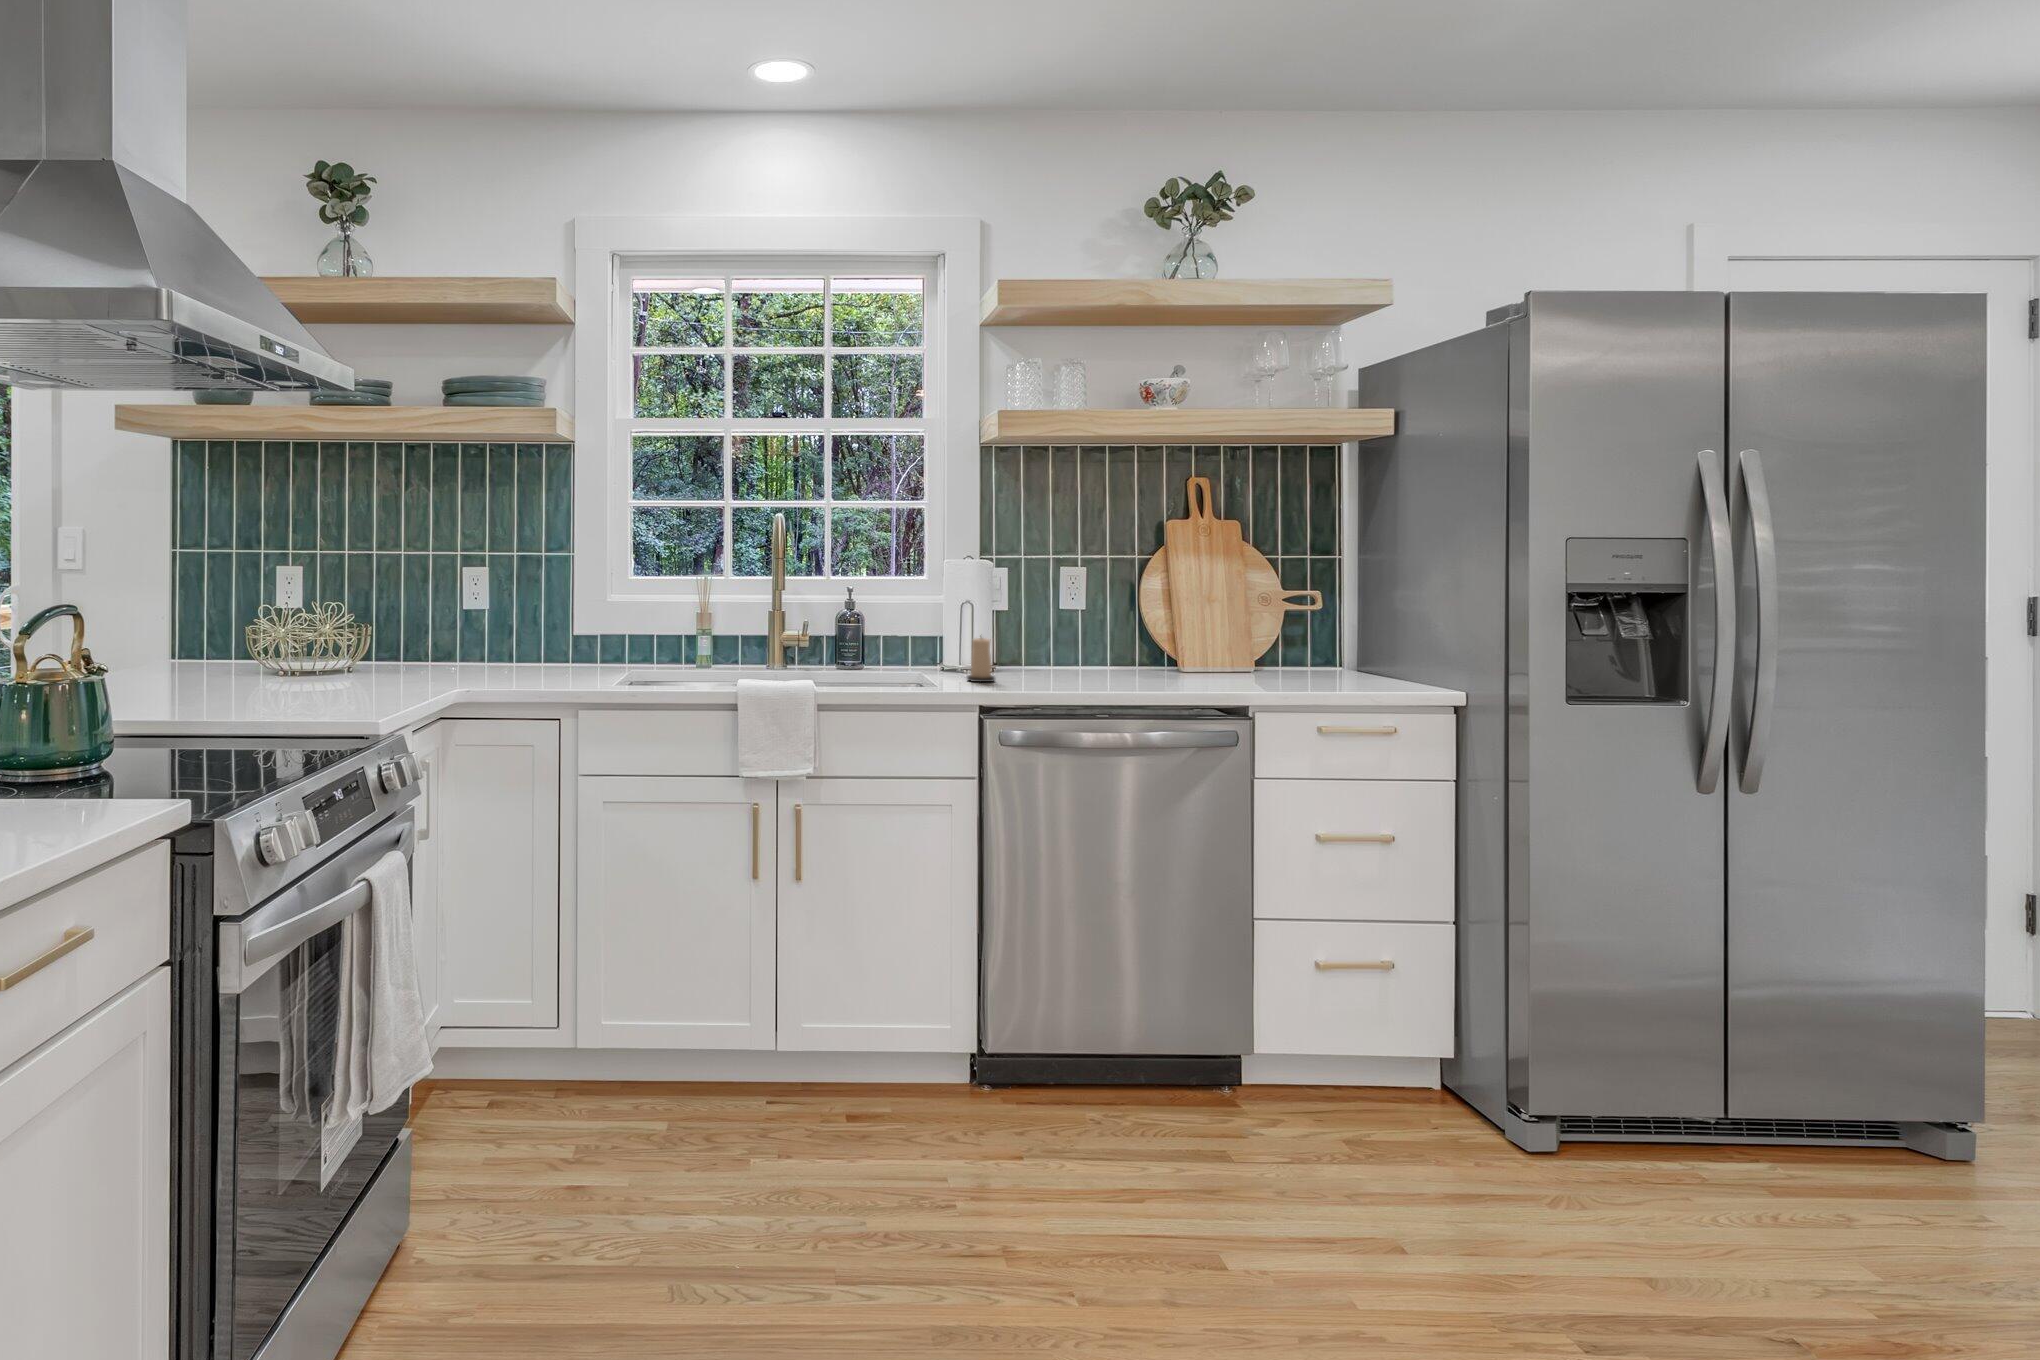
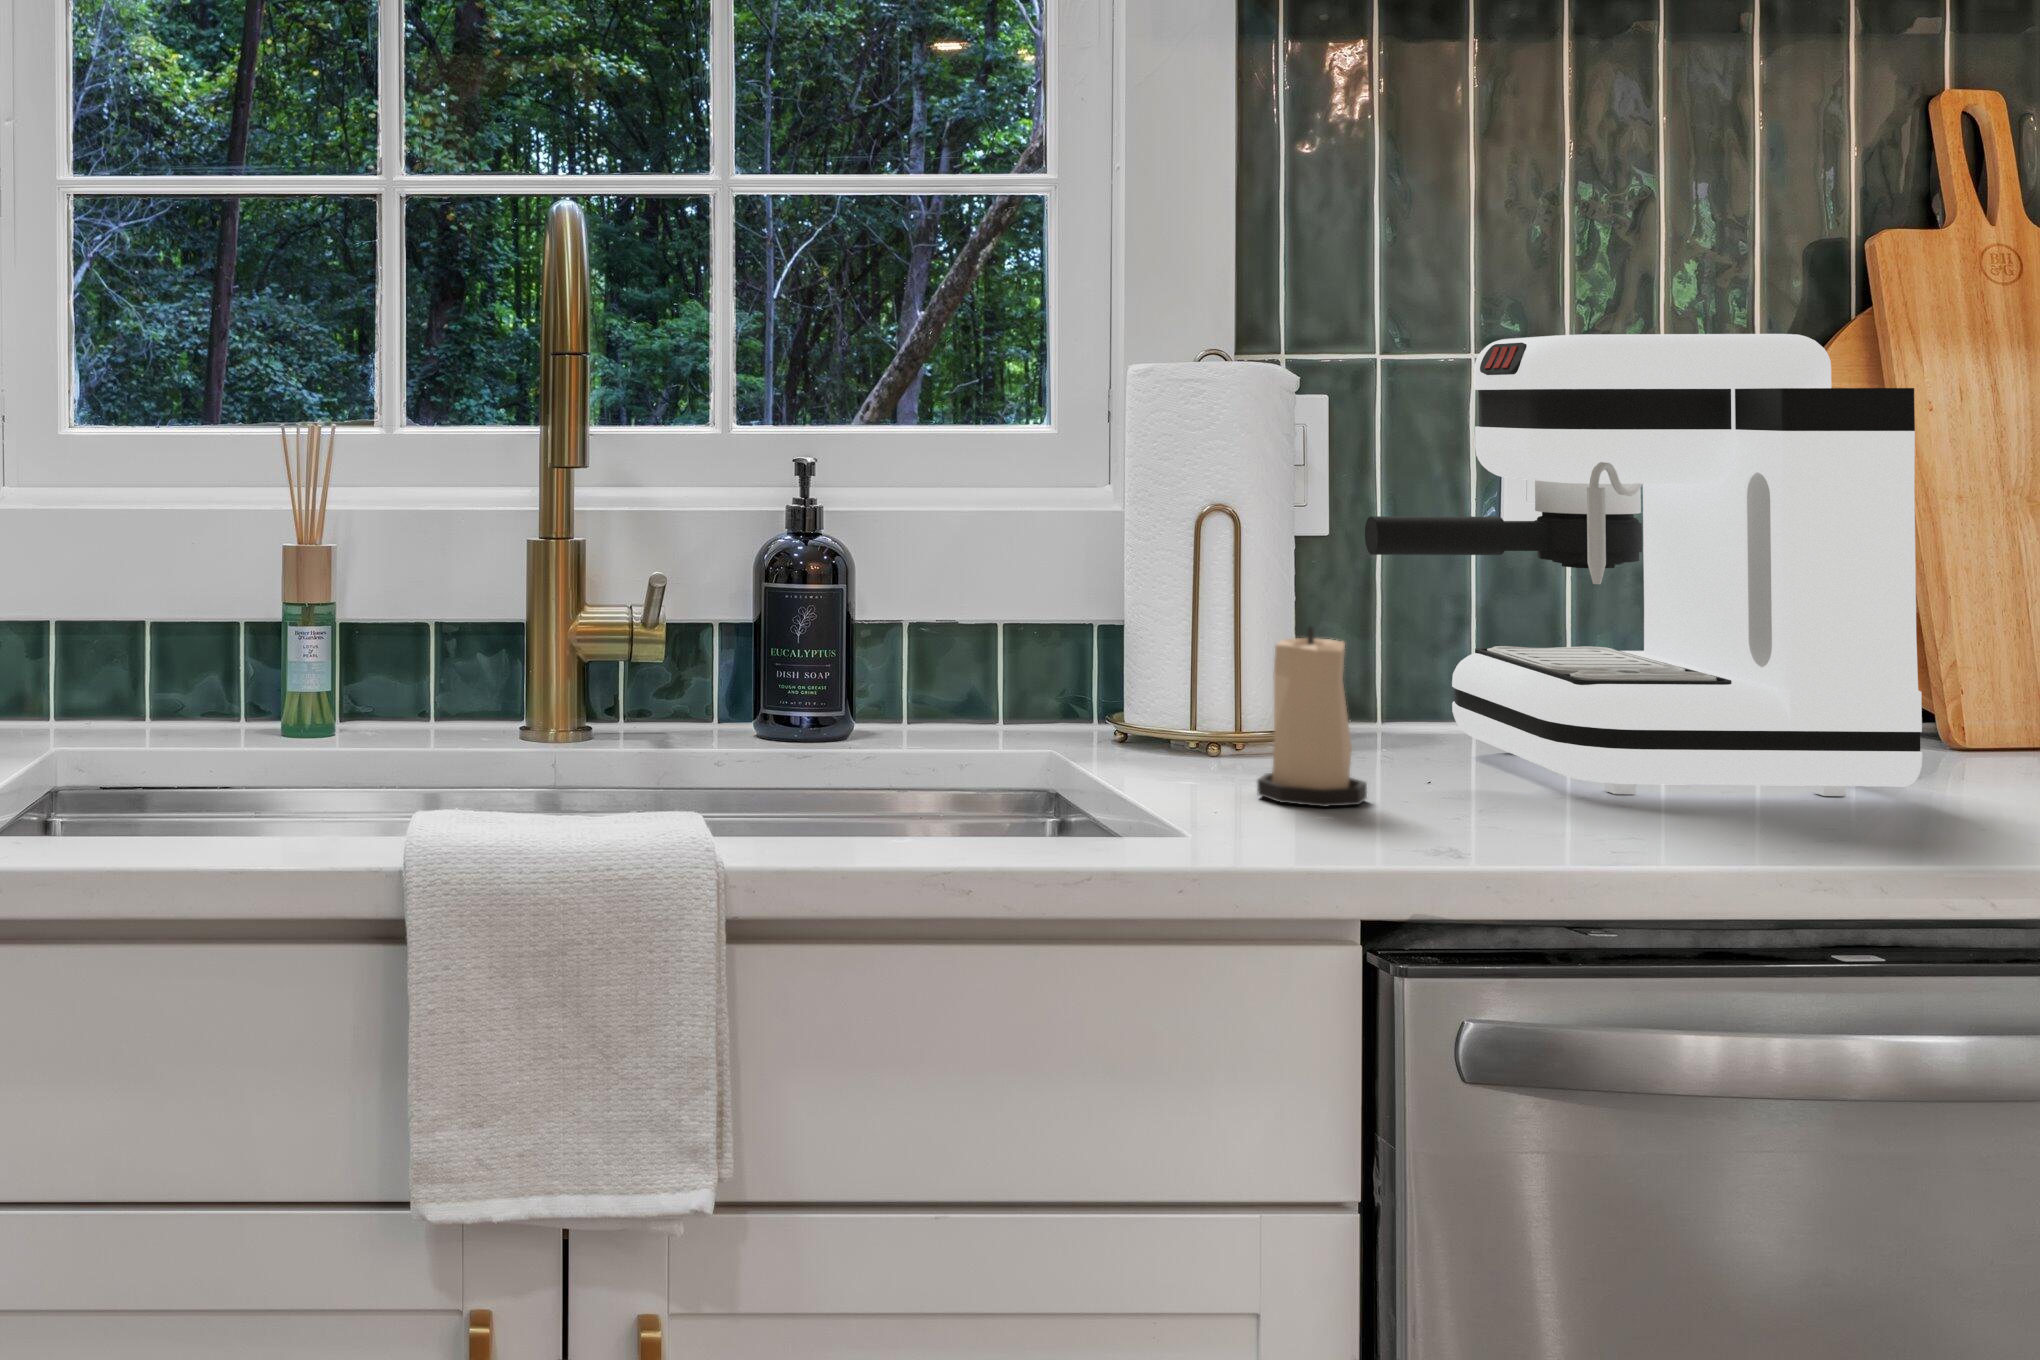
coffee maker: none [1008,555,1145,681] -> present [1365,334,1922,796]

